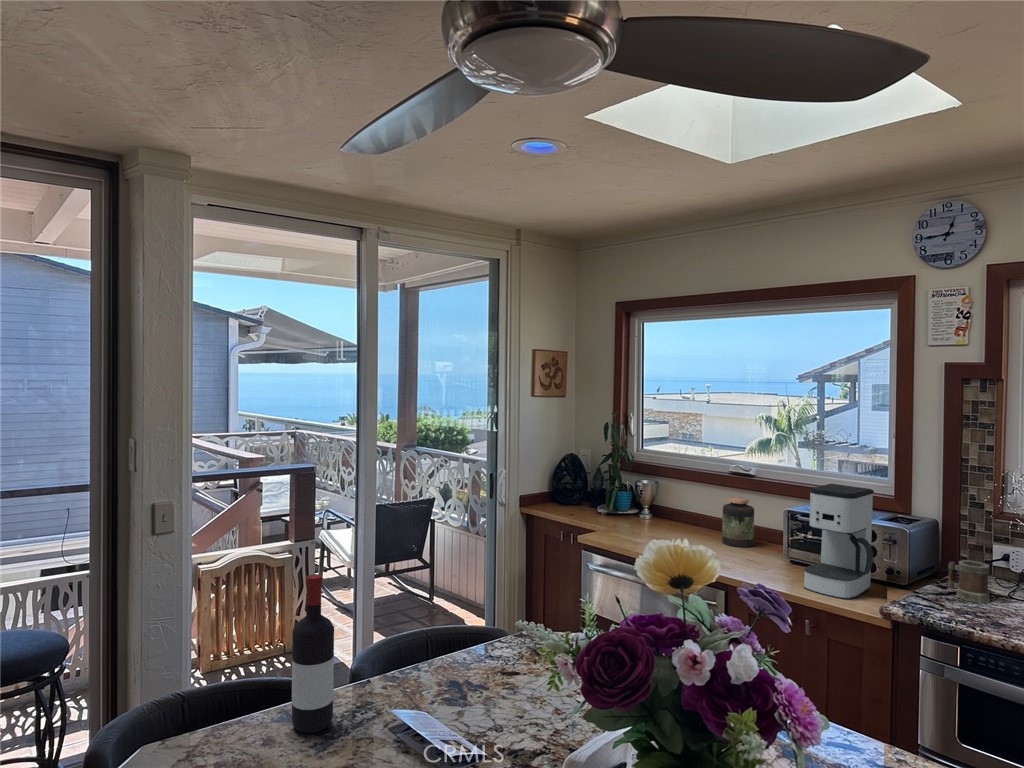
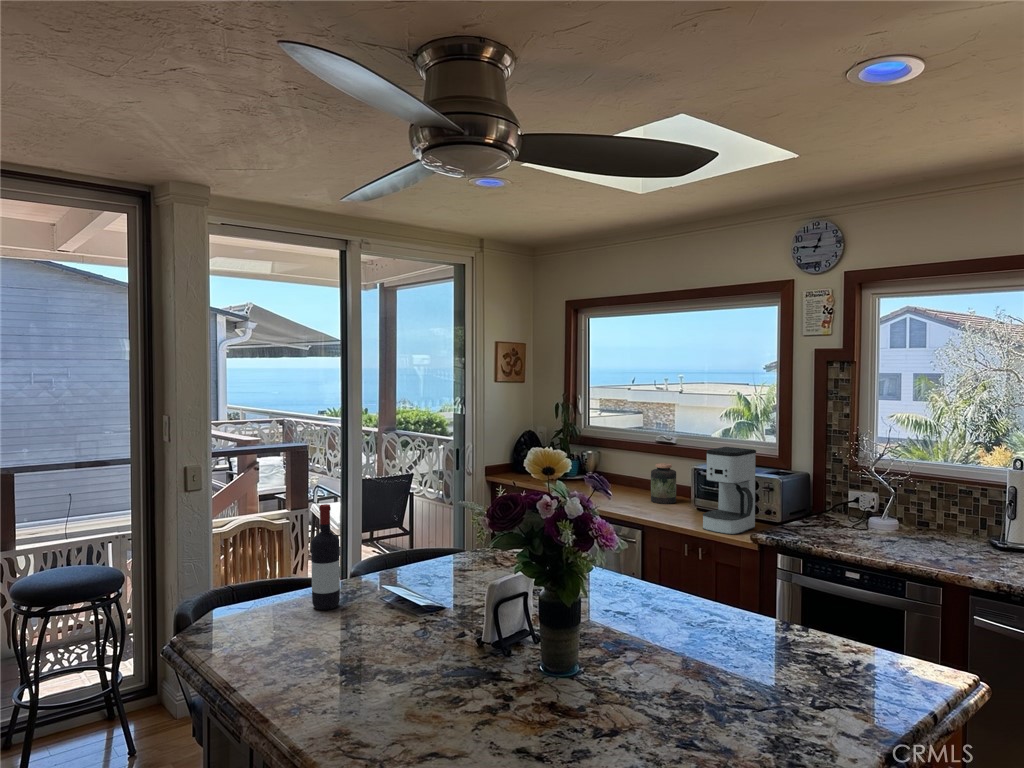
mug: present [948,560,990,603] -> none [808,501,837,532]

